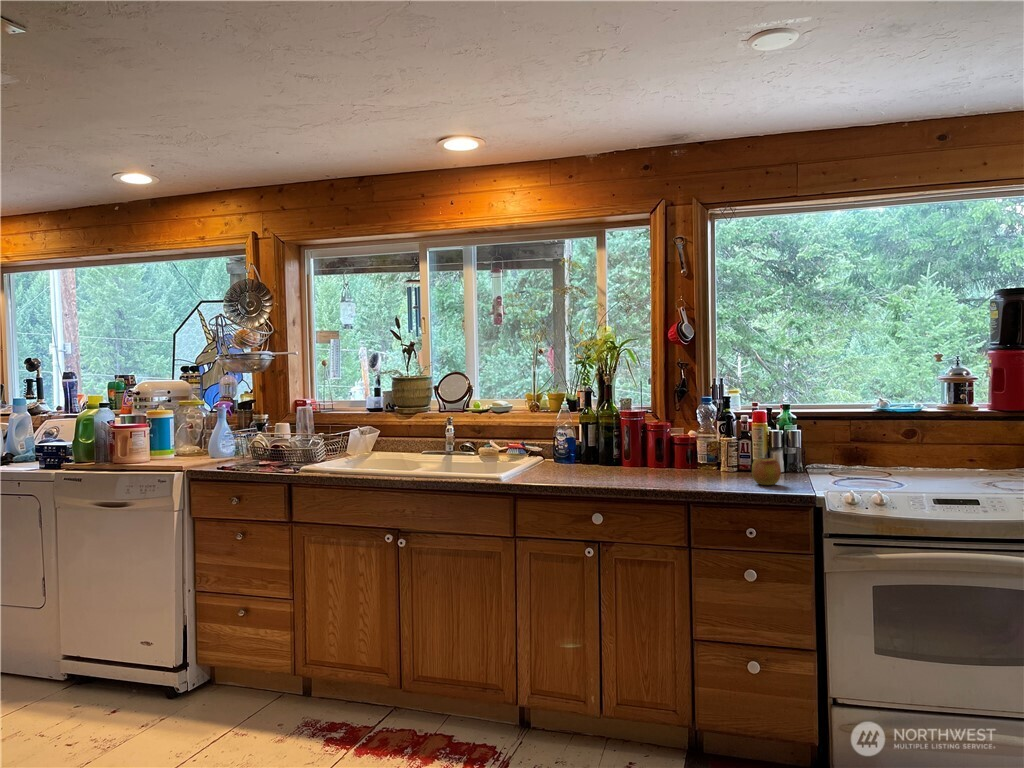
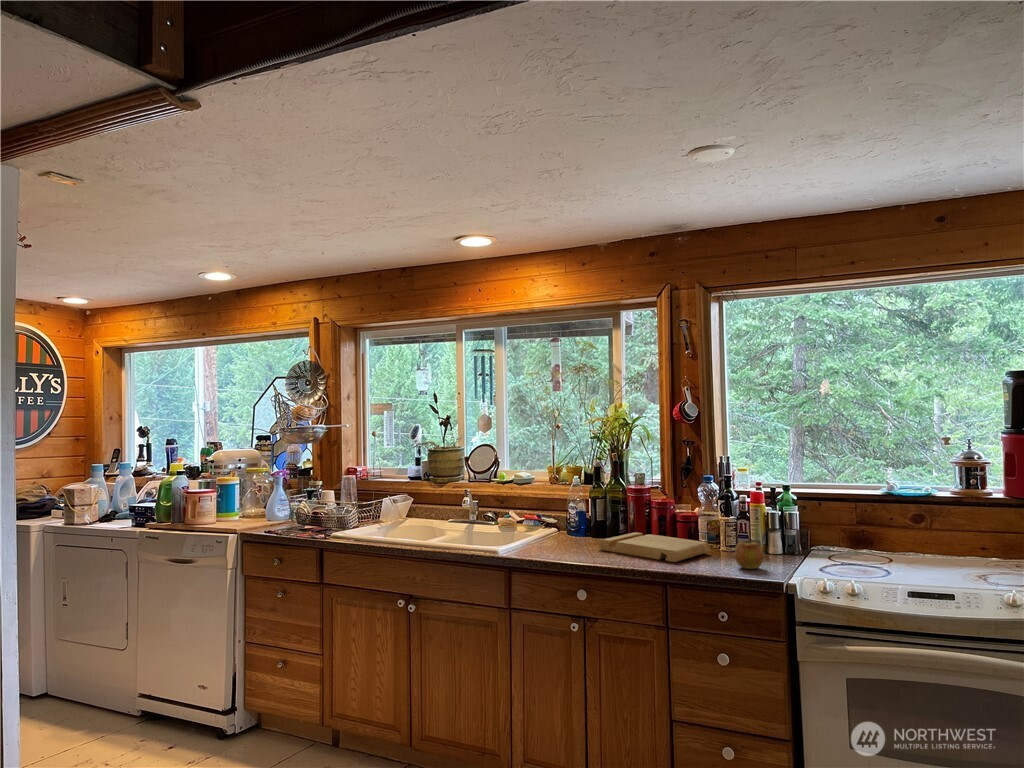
cutting board: none [602,456,716,482] -> present [599,532,710,562]

